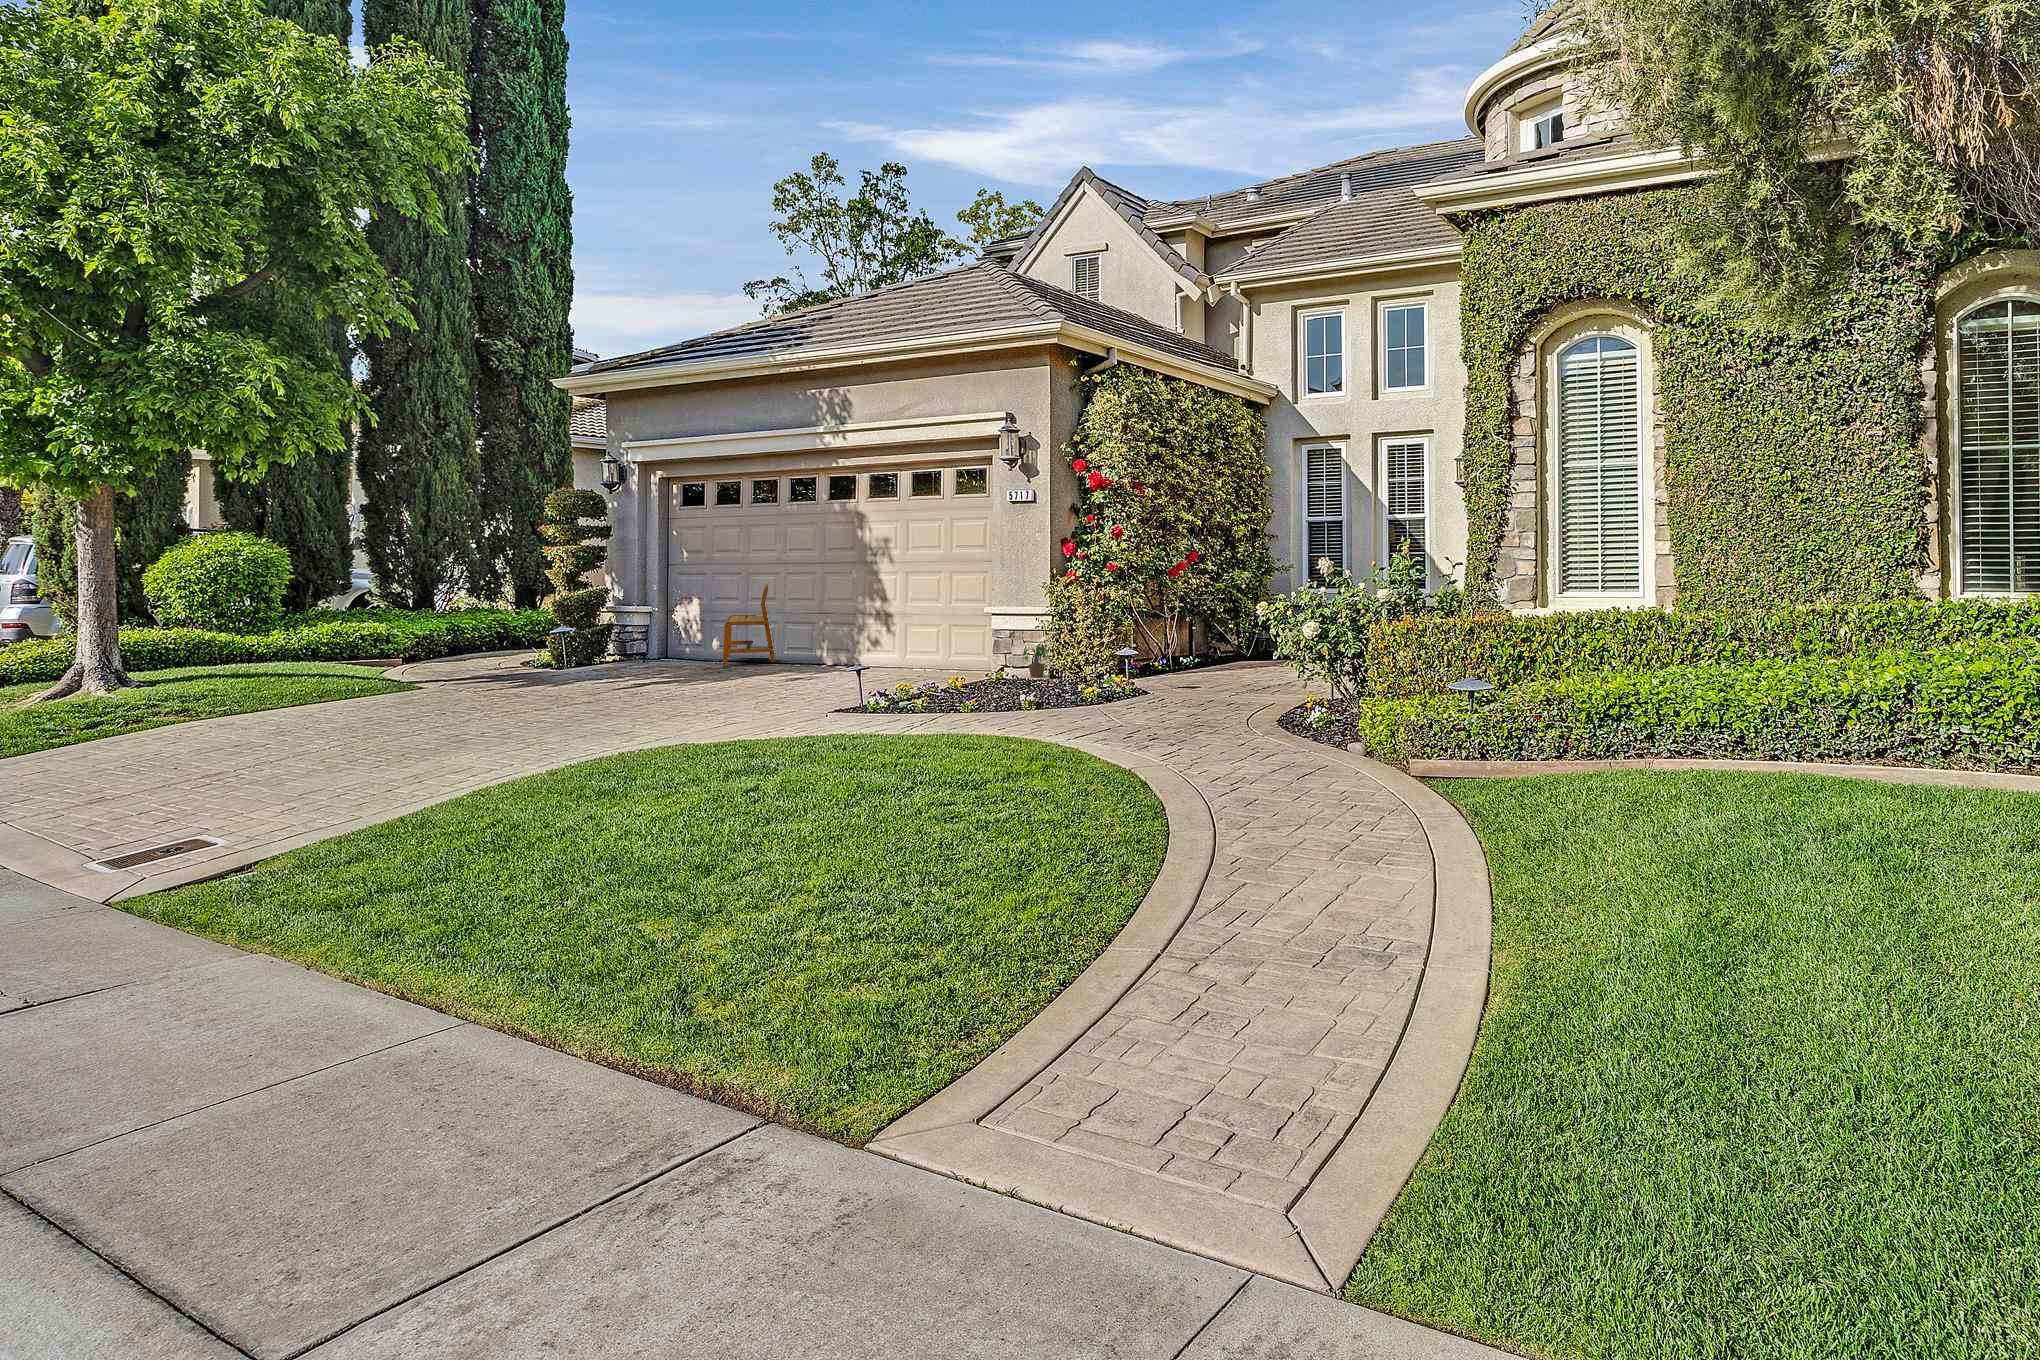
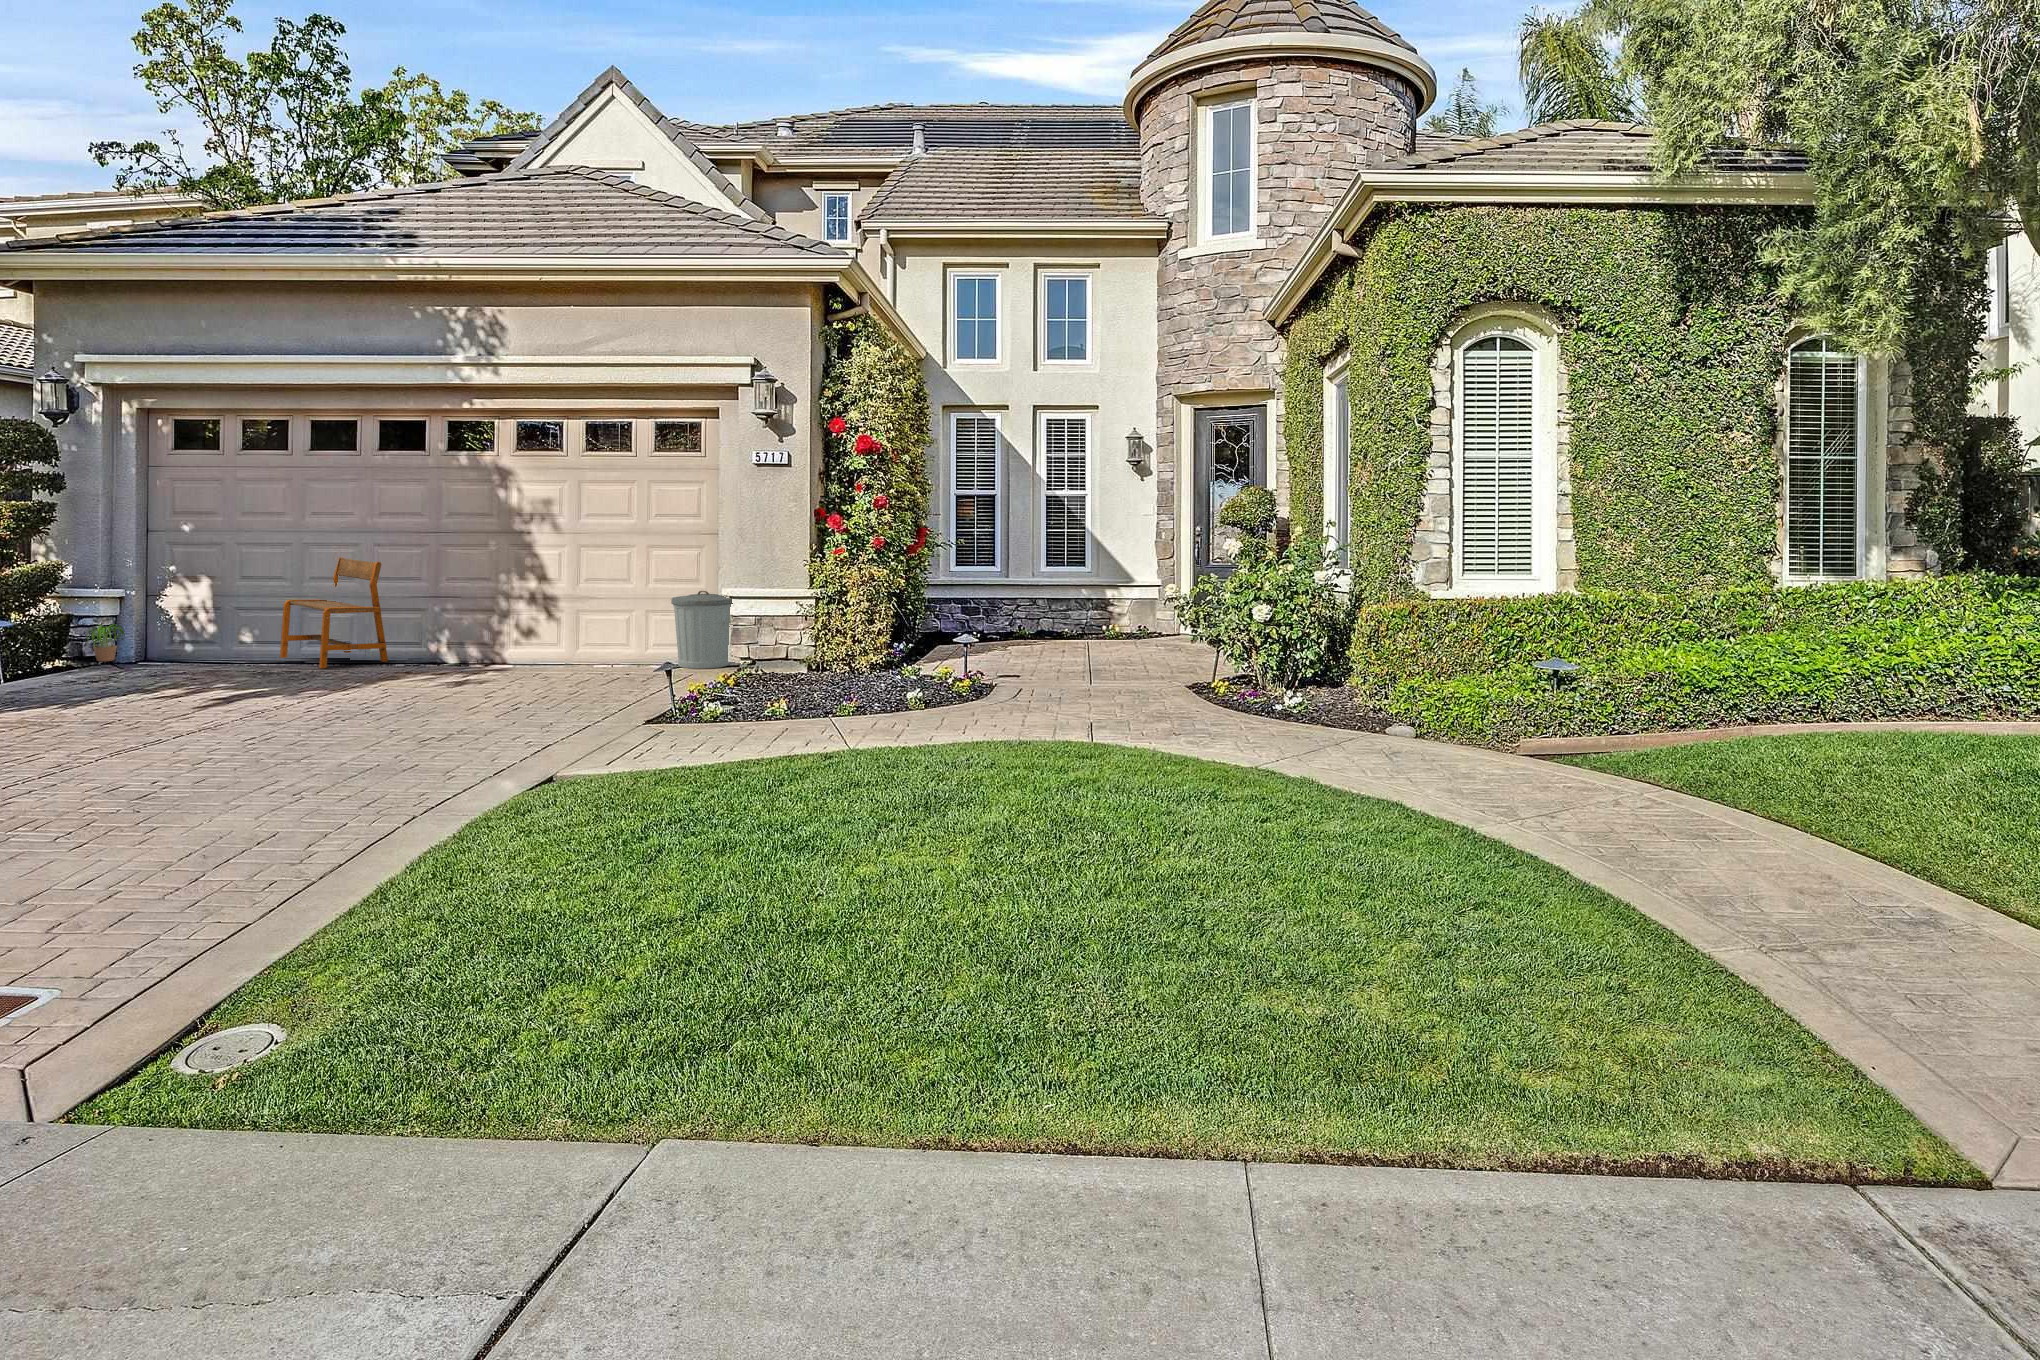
trash can: none [938,610,991,675] -> present [671,591,733,669]
potted plant: present [1023,645,1049,677] -> present [86,624,125,661]

